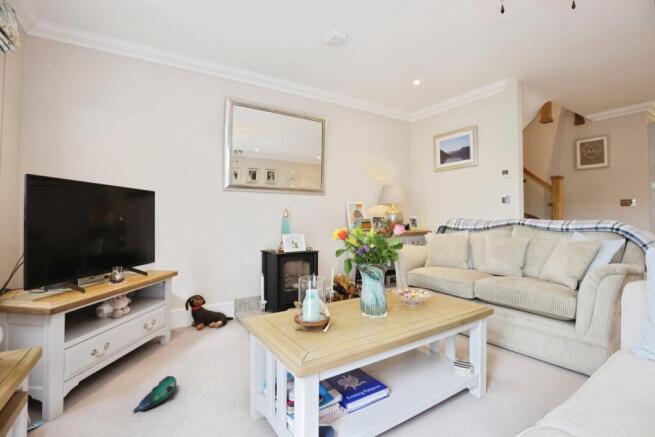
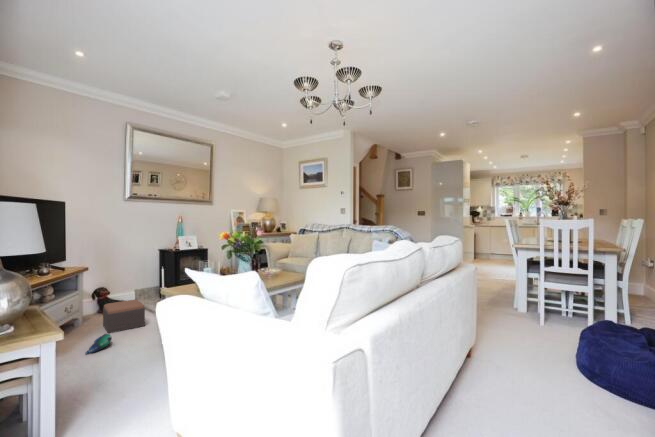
footstool: none [184,317,231,367] -> present [103,299,145,333]

